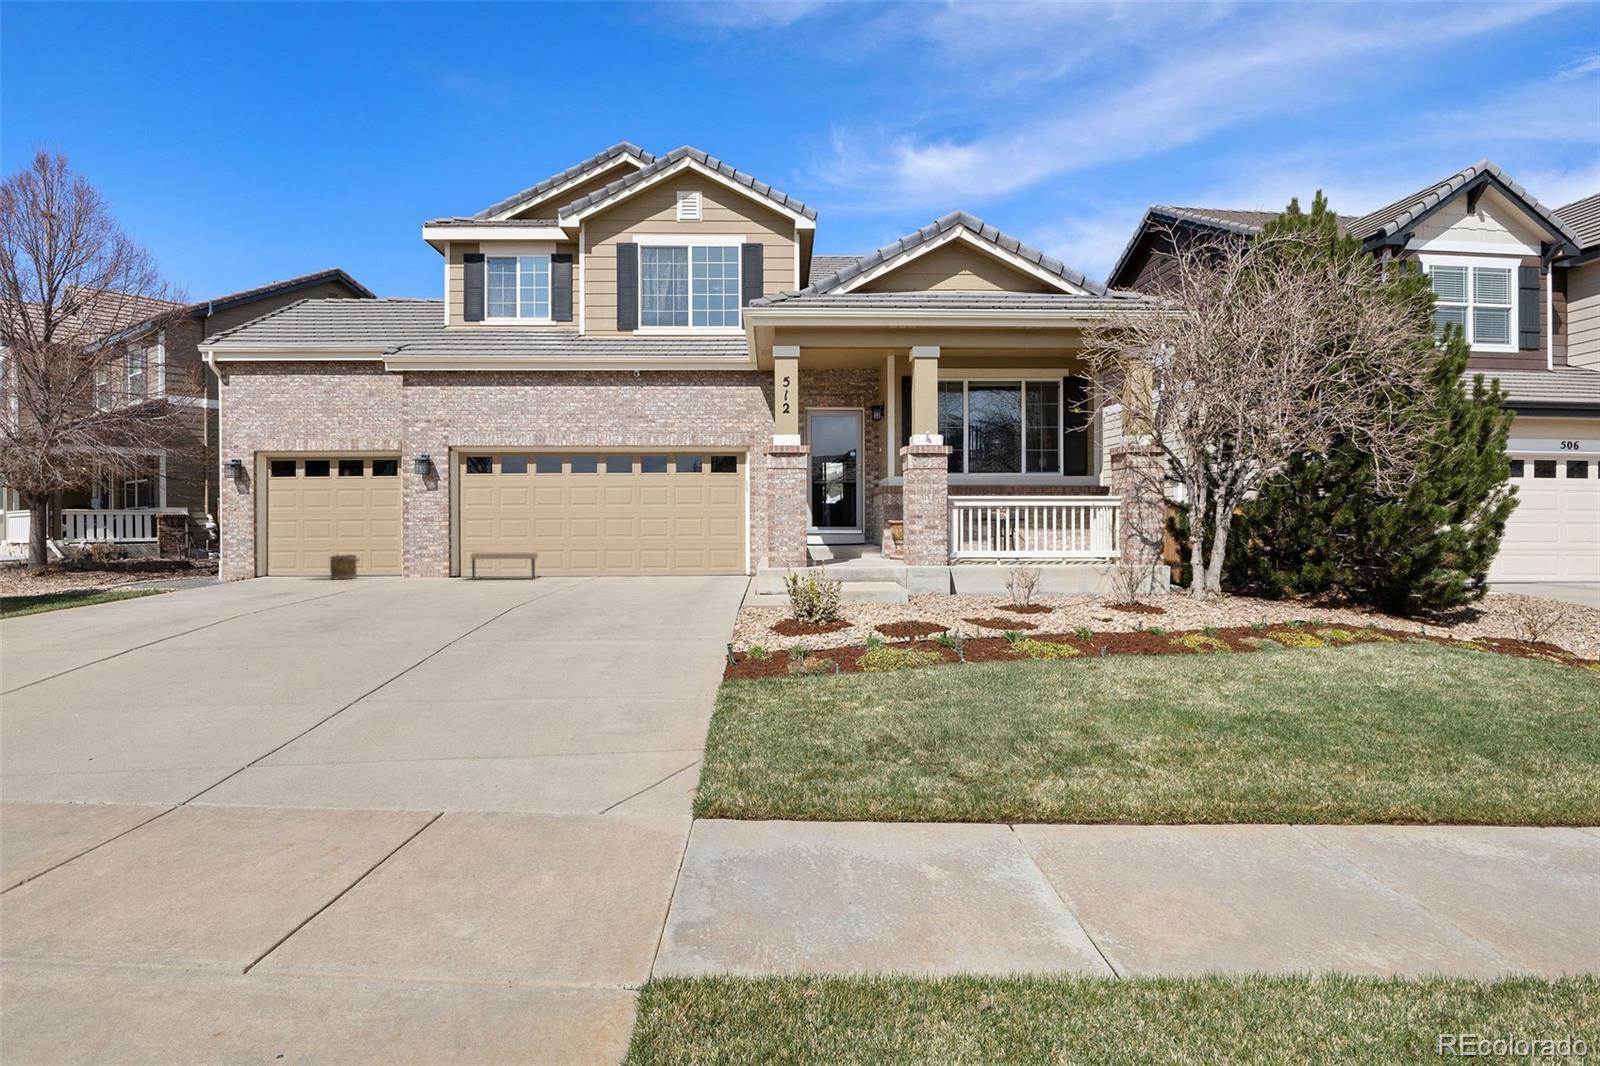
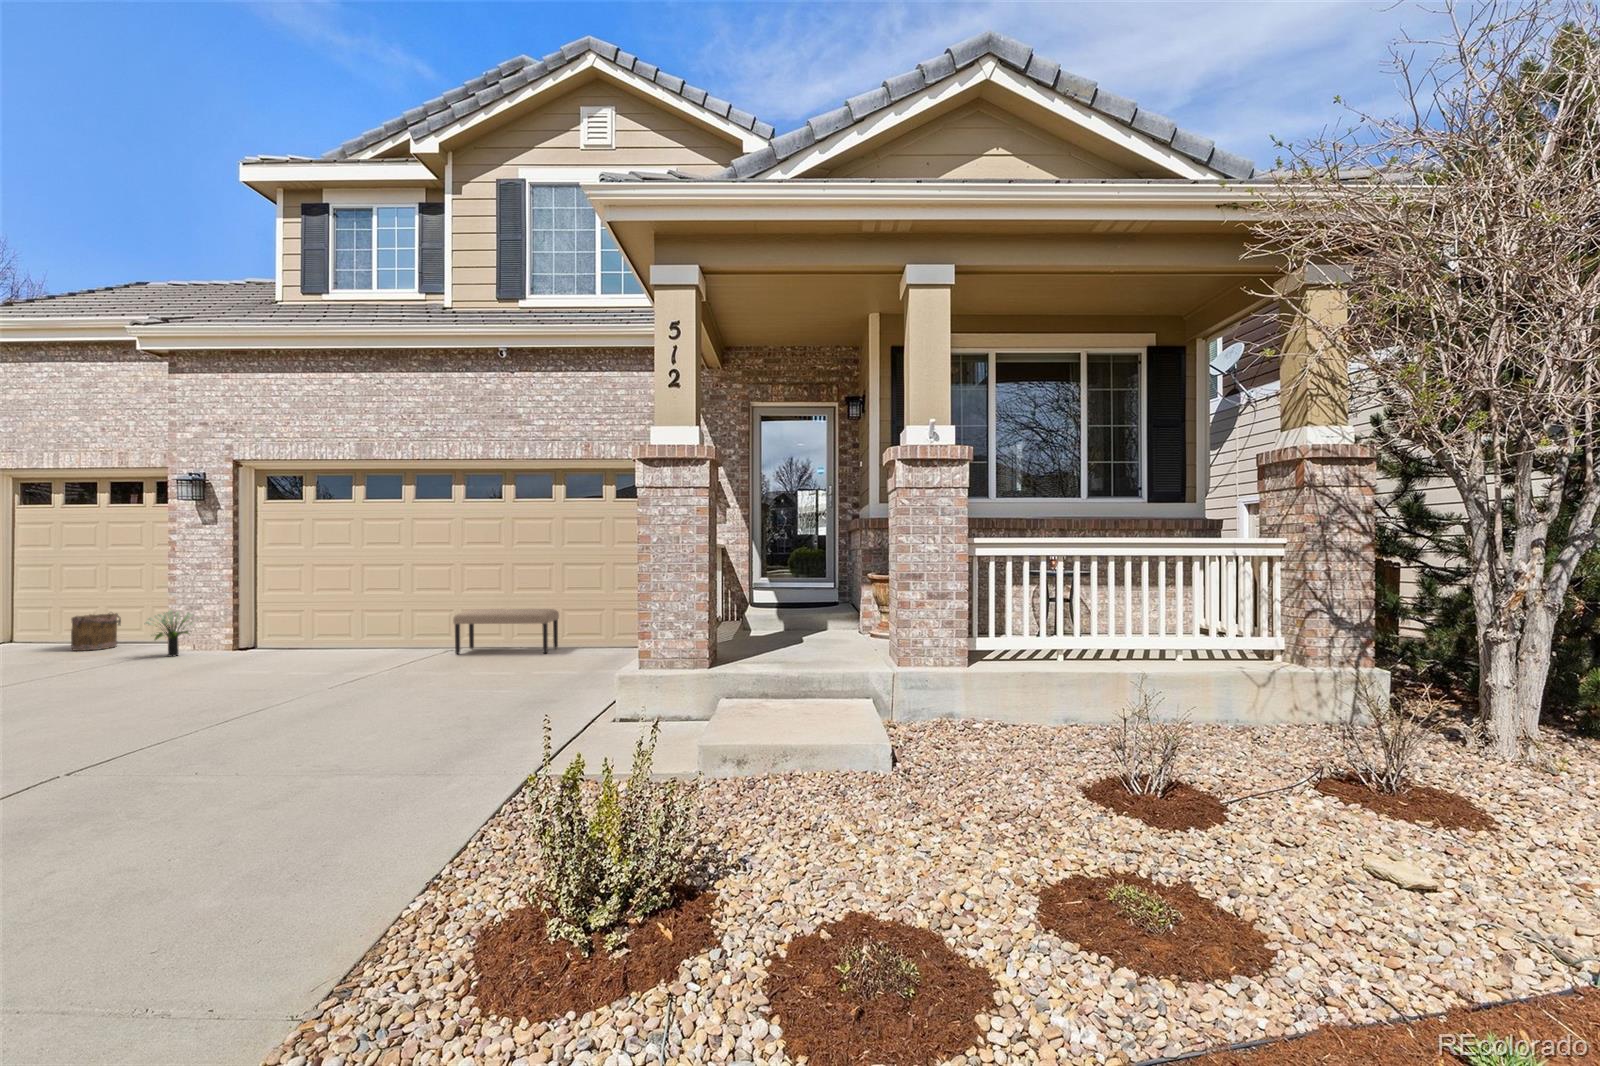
potted plant: none [398,549,430,581] -> present [146,610,201,657]
bench: present [471,550,538,579] -> present [453,609,559,654]

